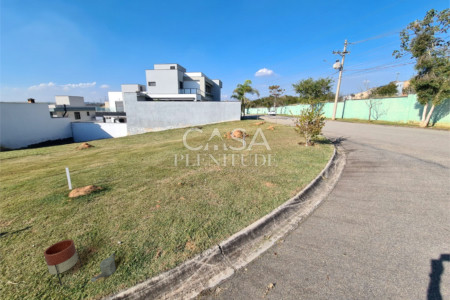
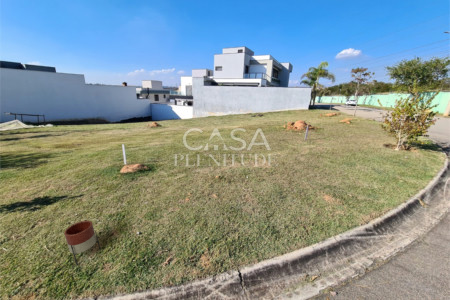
watering can: present [91,253,116,282] -> none [93,245,127,276]

